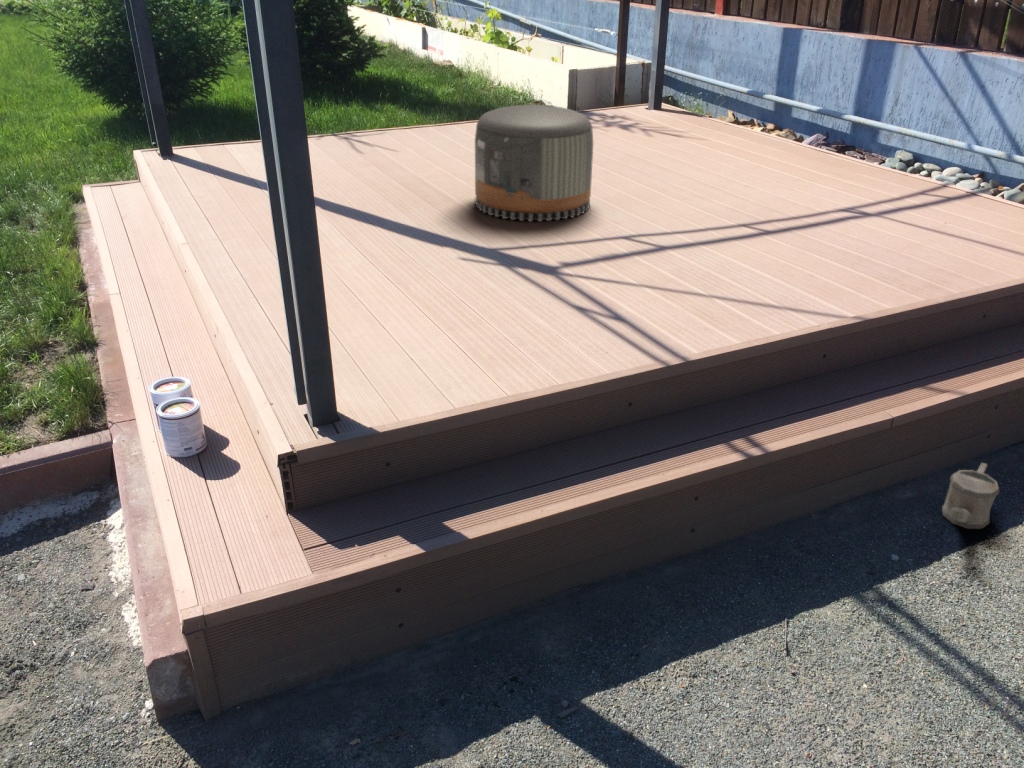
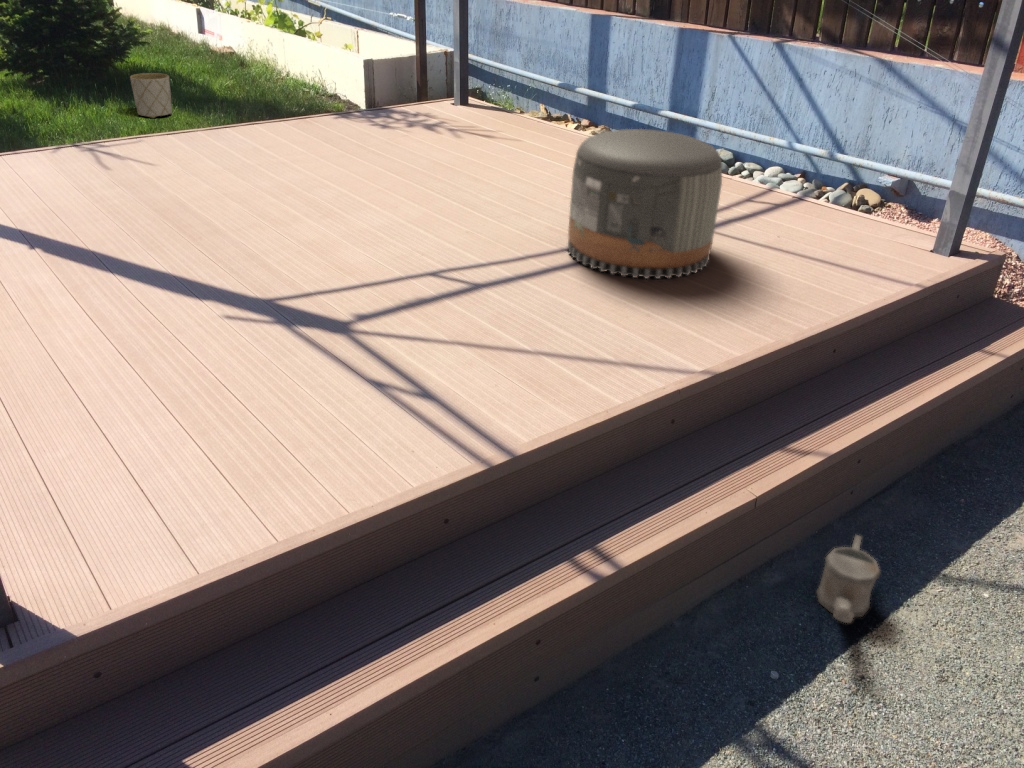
planter: none [371,81,403,119] -> present [130,73,172,118]
pouf: present [475,105,593,221] -> present [568,129,722,279]

